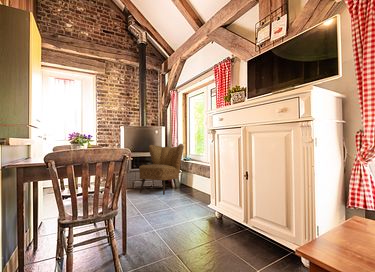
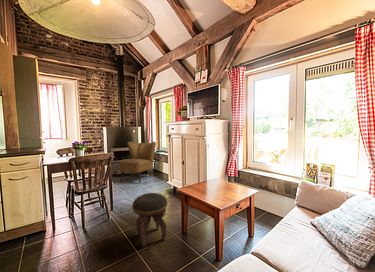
footstool: none [162,190,205,254] -> present [132,193,167,247]

